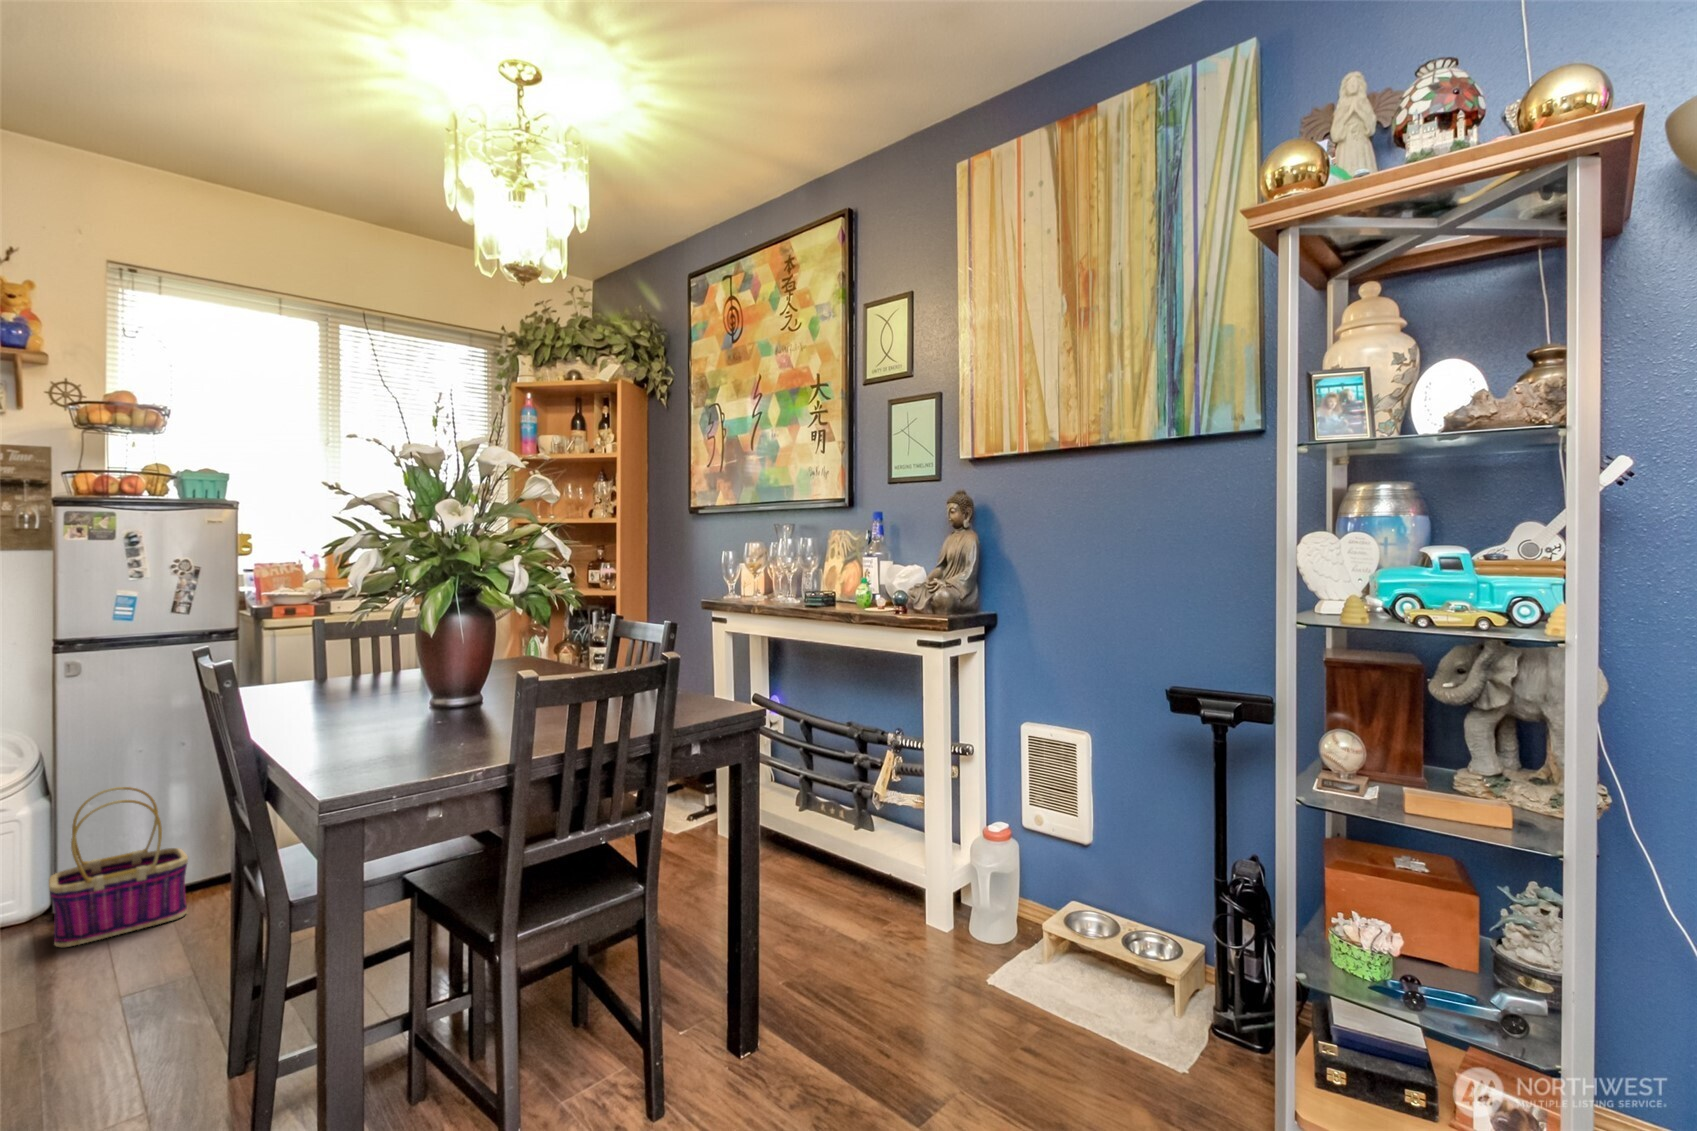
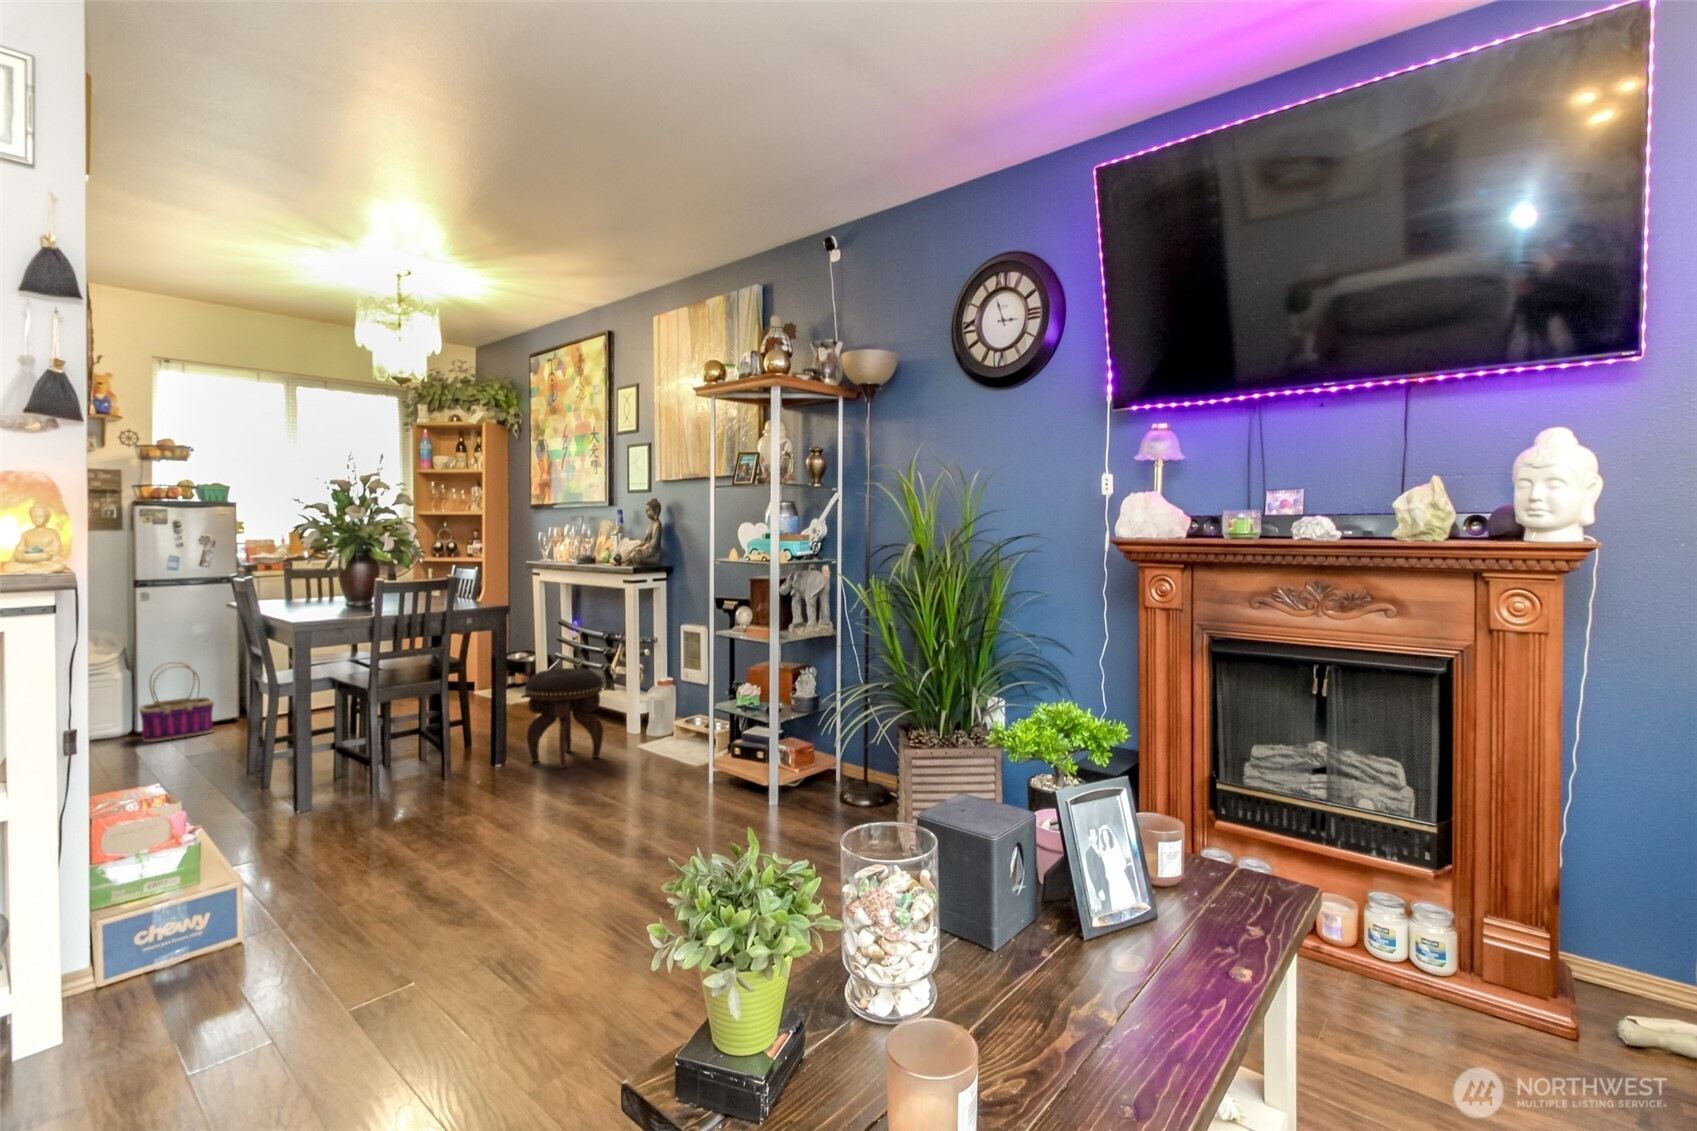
footstool: none [798,828,952,1070] -> present [525,668,603,768]

